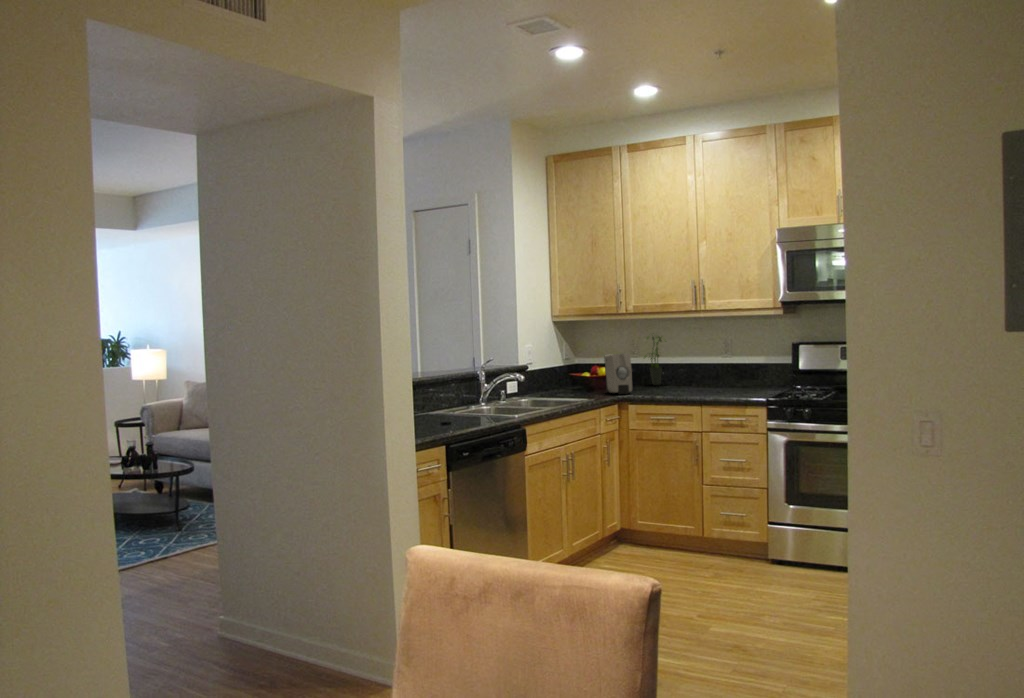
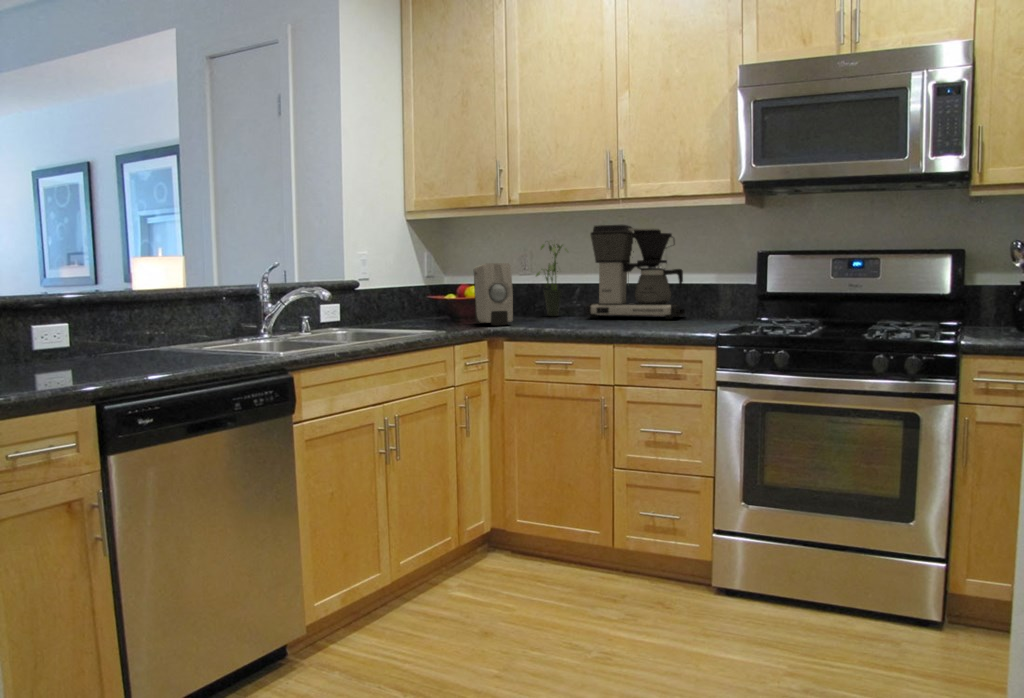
coffee maker: none [680,324,748,387] -> present [586,225,685,319]

